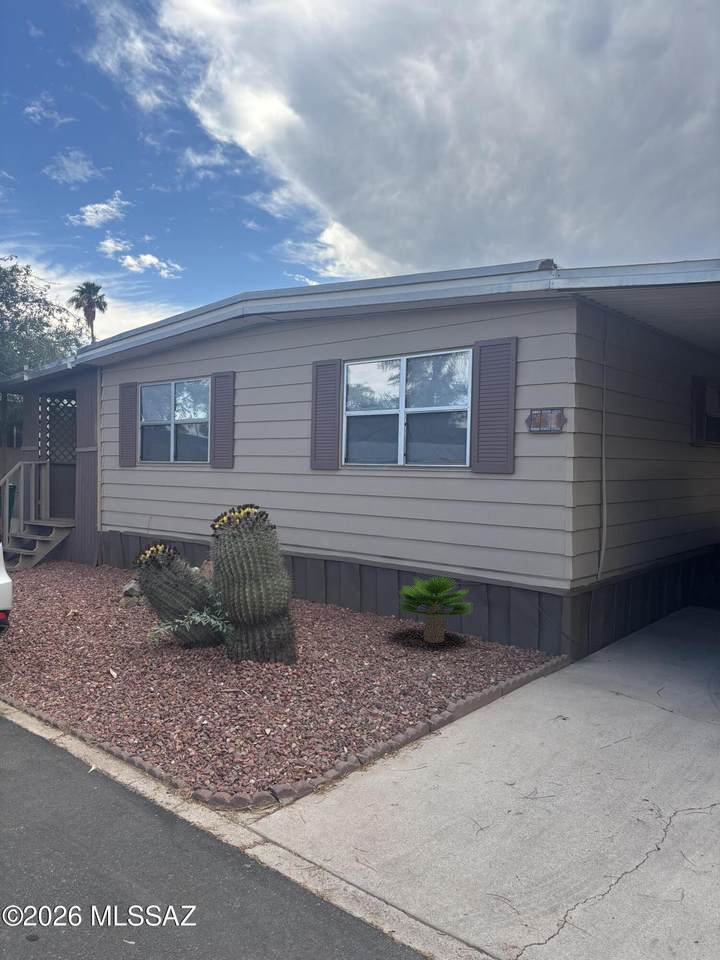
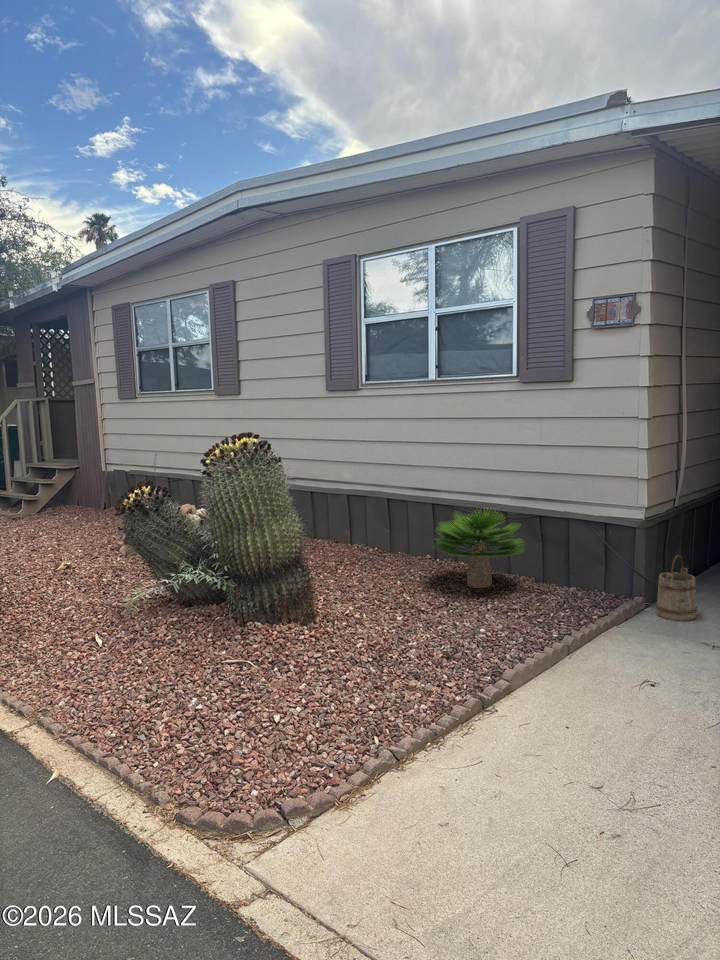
bucket: none [578,619,610,674] -> present [656,555,697,621]

